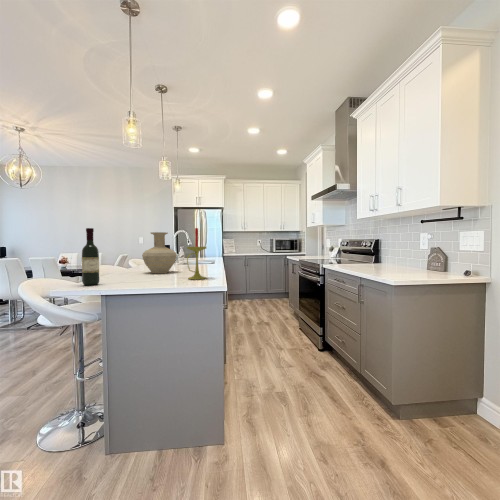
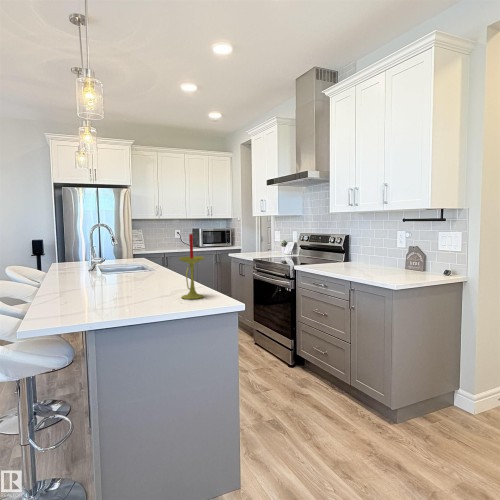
wine bottle: present [82,228,99,285] -> none [57,241,81,320]
vase: present [142,232,177,273] -> none [92,236,140,292]

